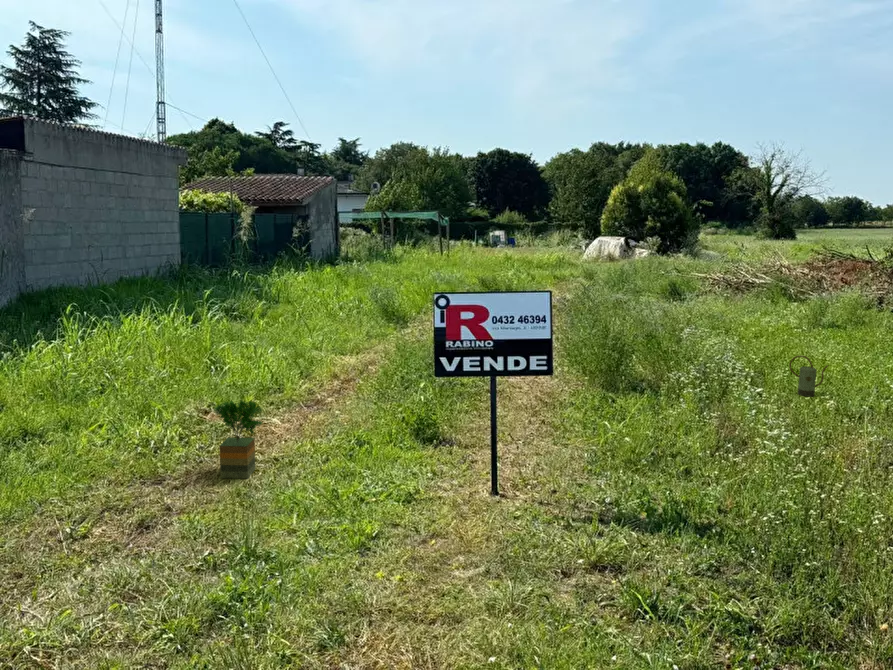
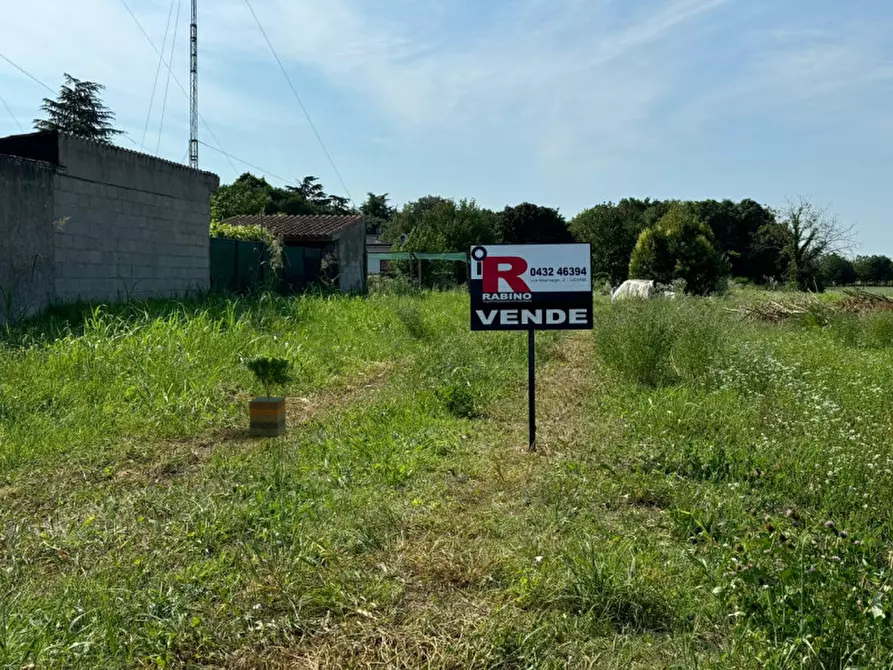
watering can: present [789,355,828,396] -> none [835,341,877,384]

